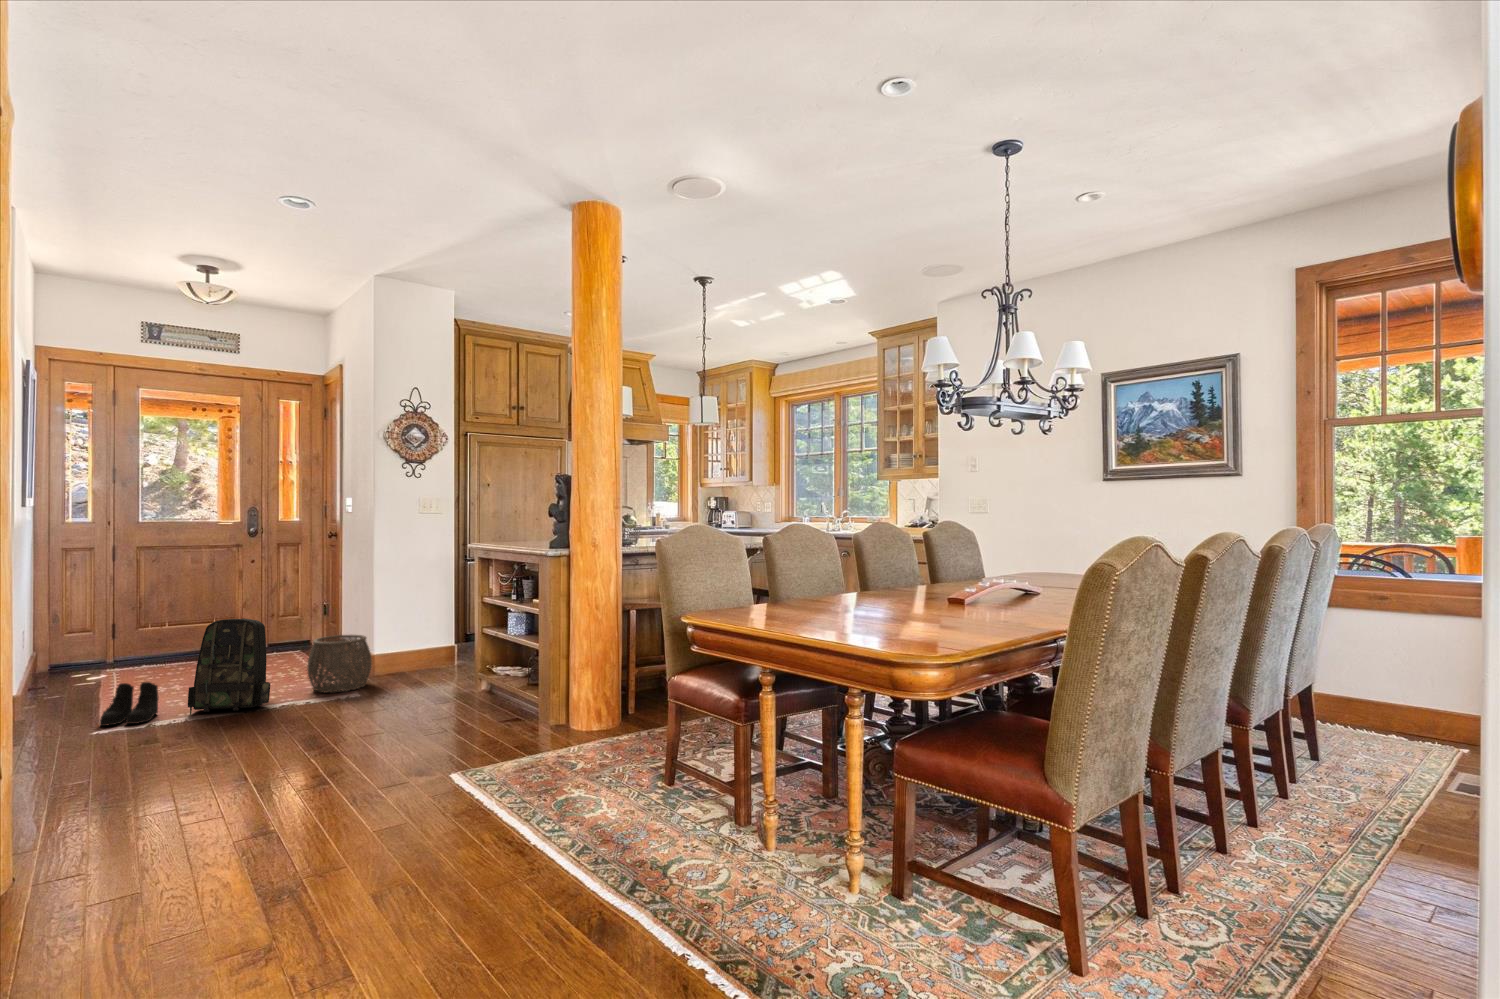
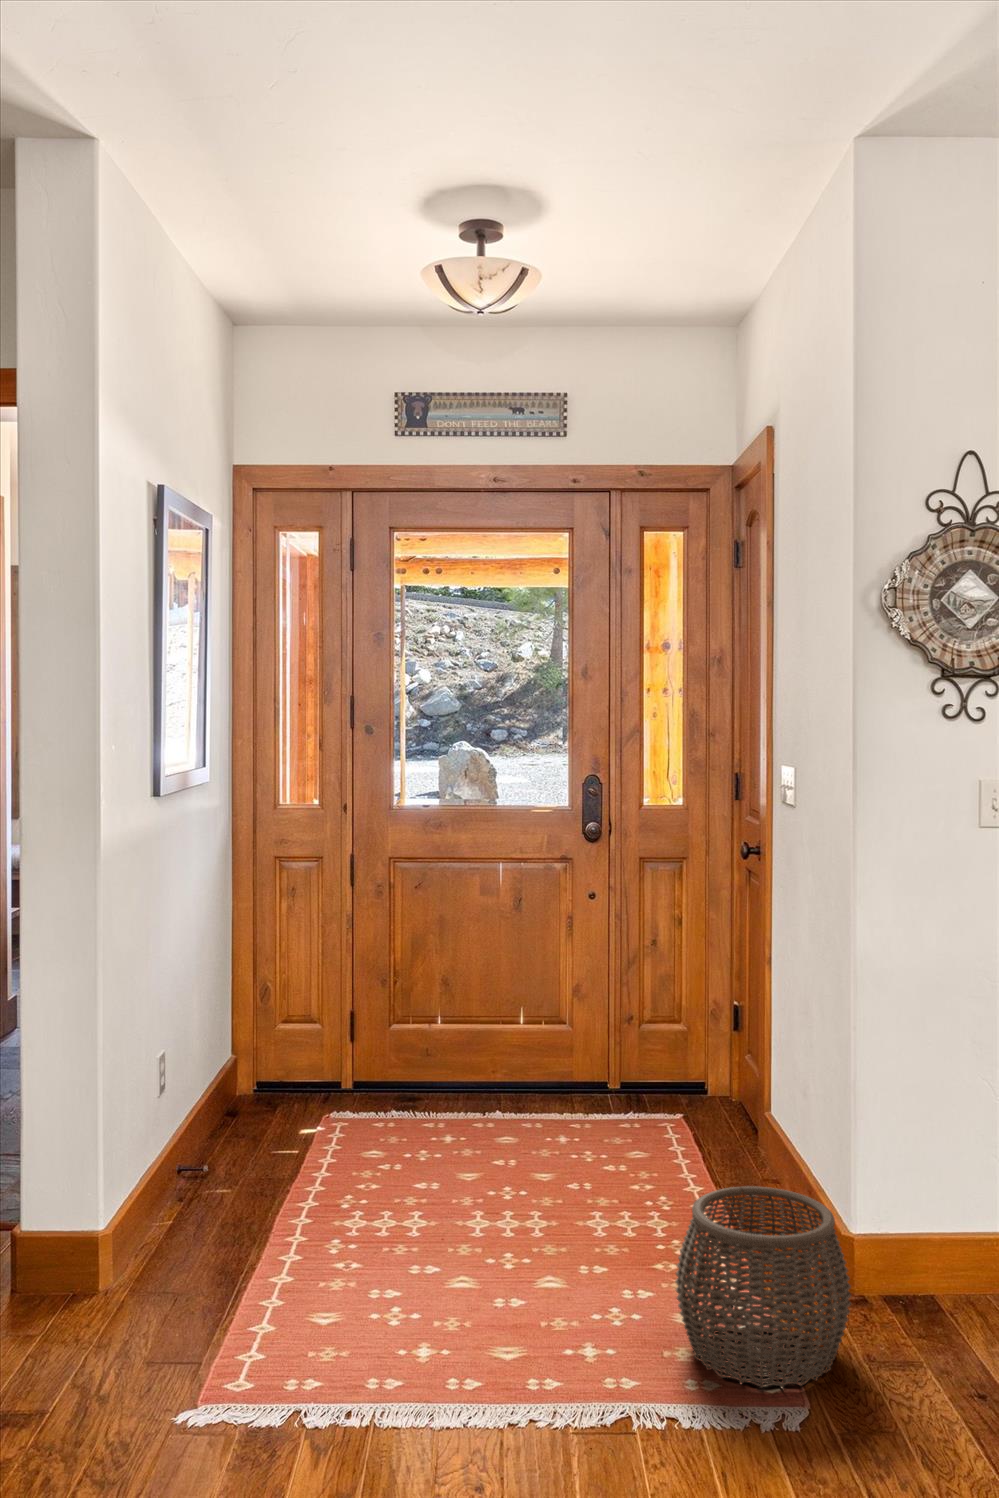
backpack: present [188,618,270,715] -> none [390,1131,580,1422]
boots: present [100,682,159,726] -> none [209,1266,336,1404]

